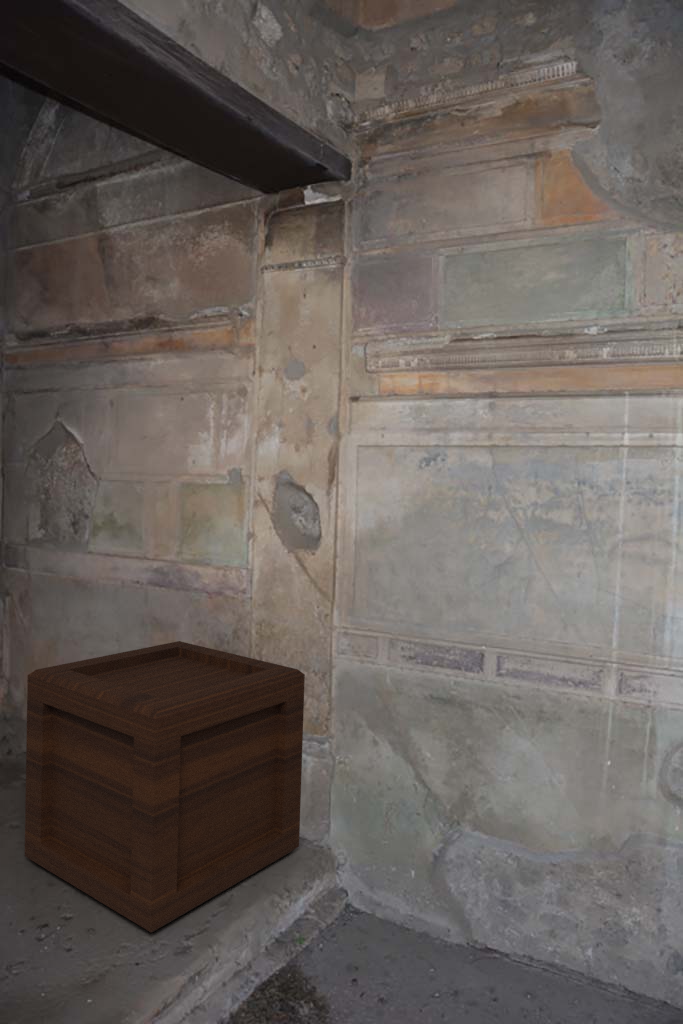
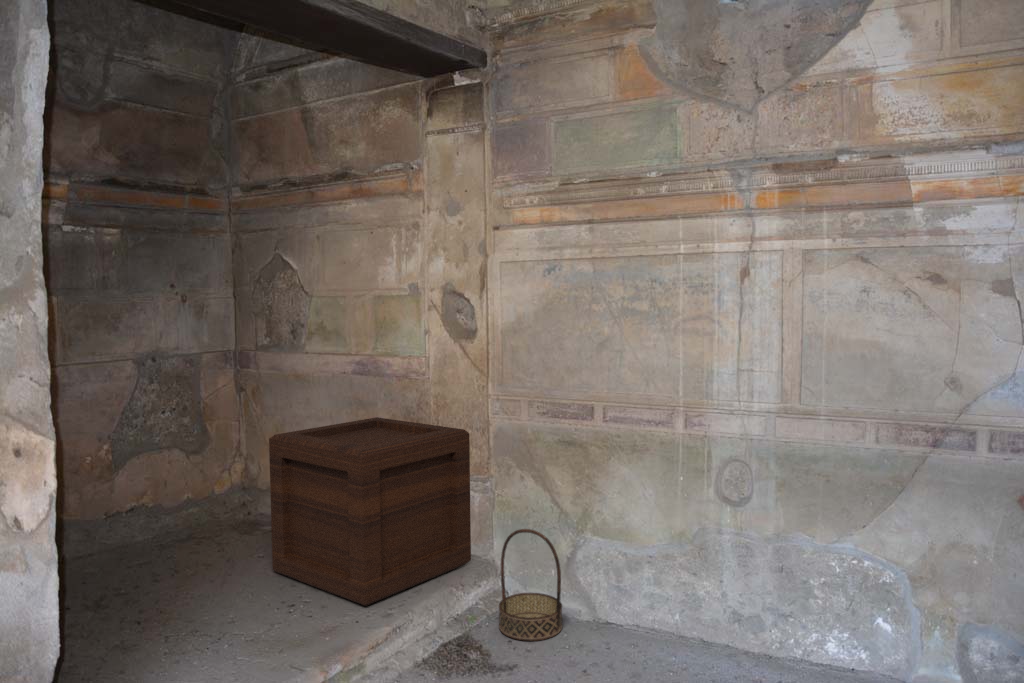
basket: none [339,819,431,985] -> present [499,529,562,641]

